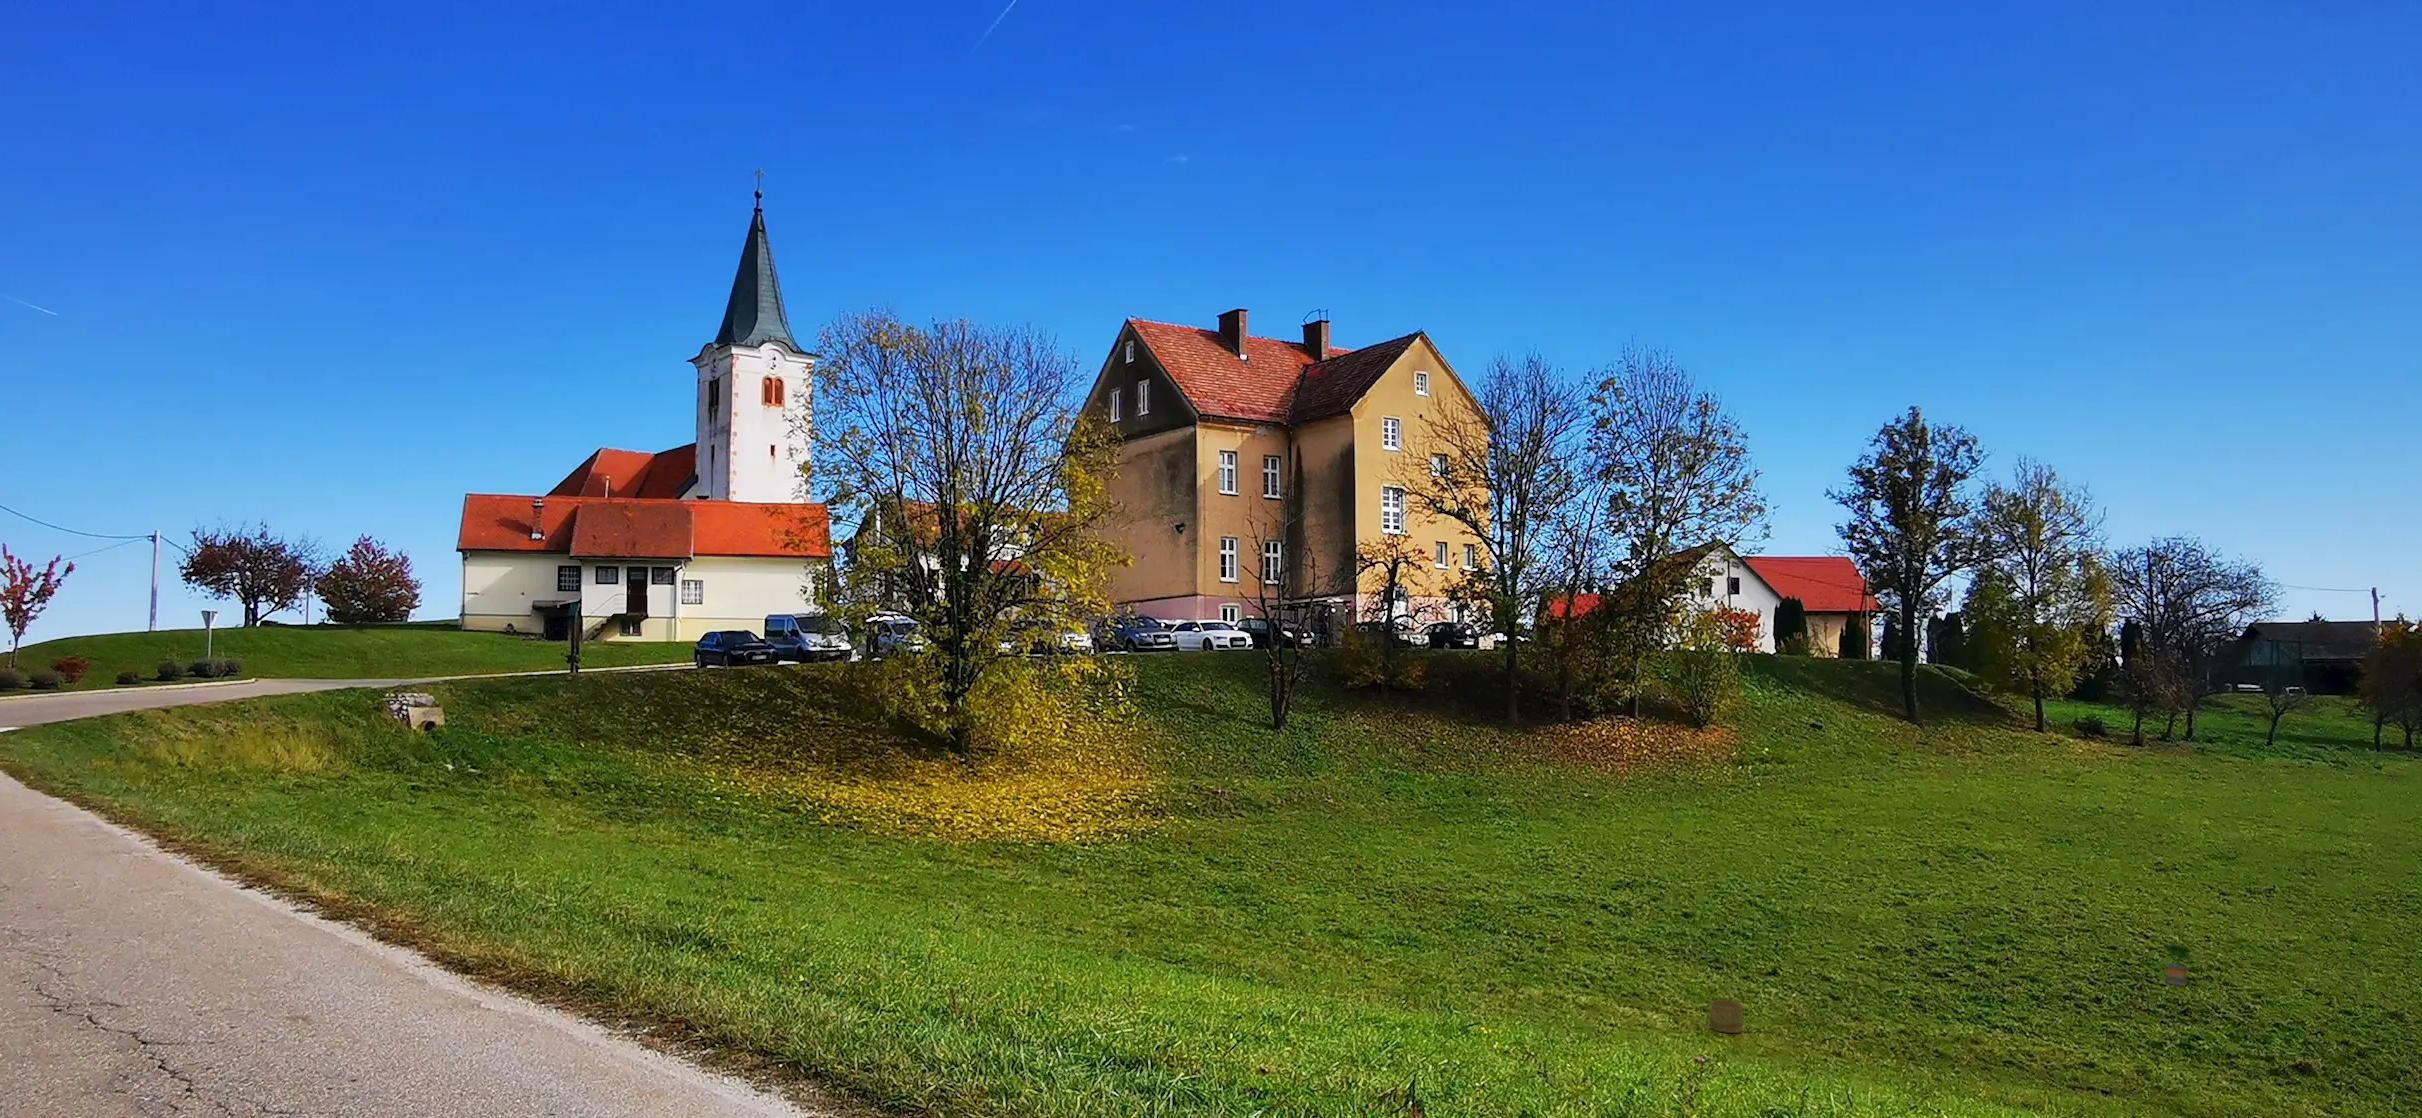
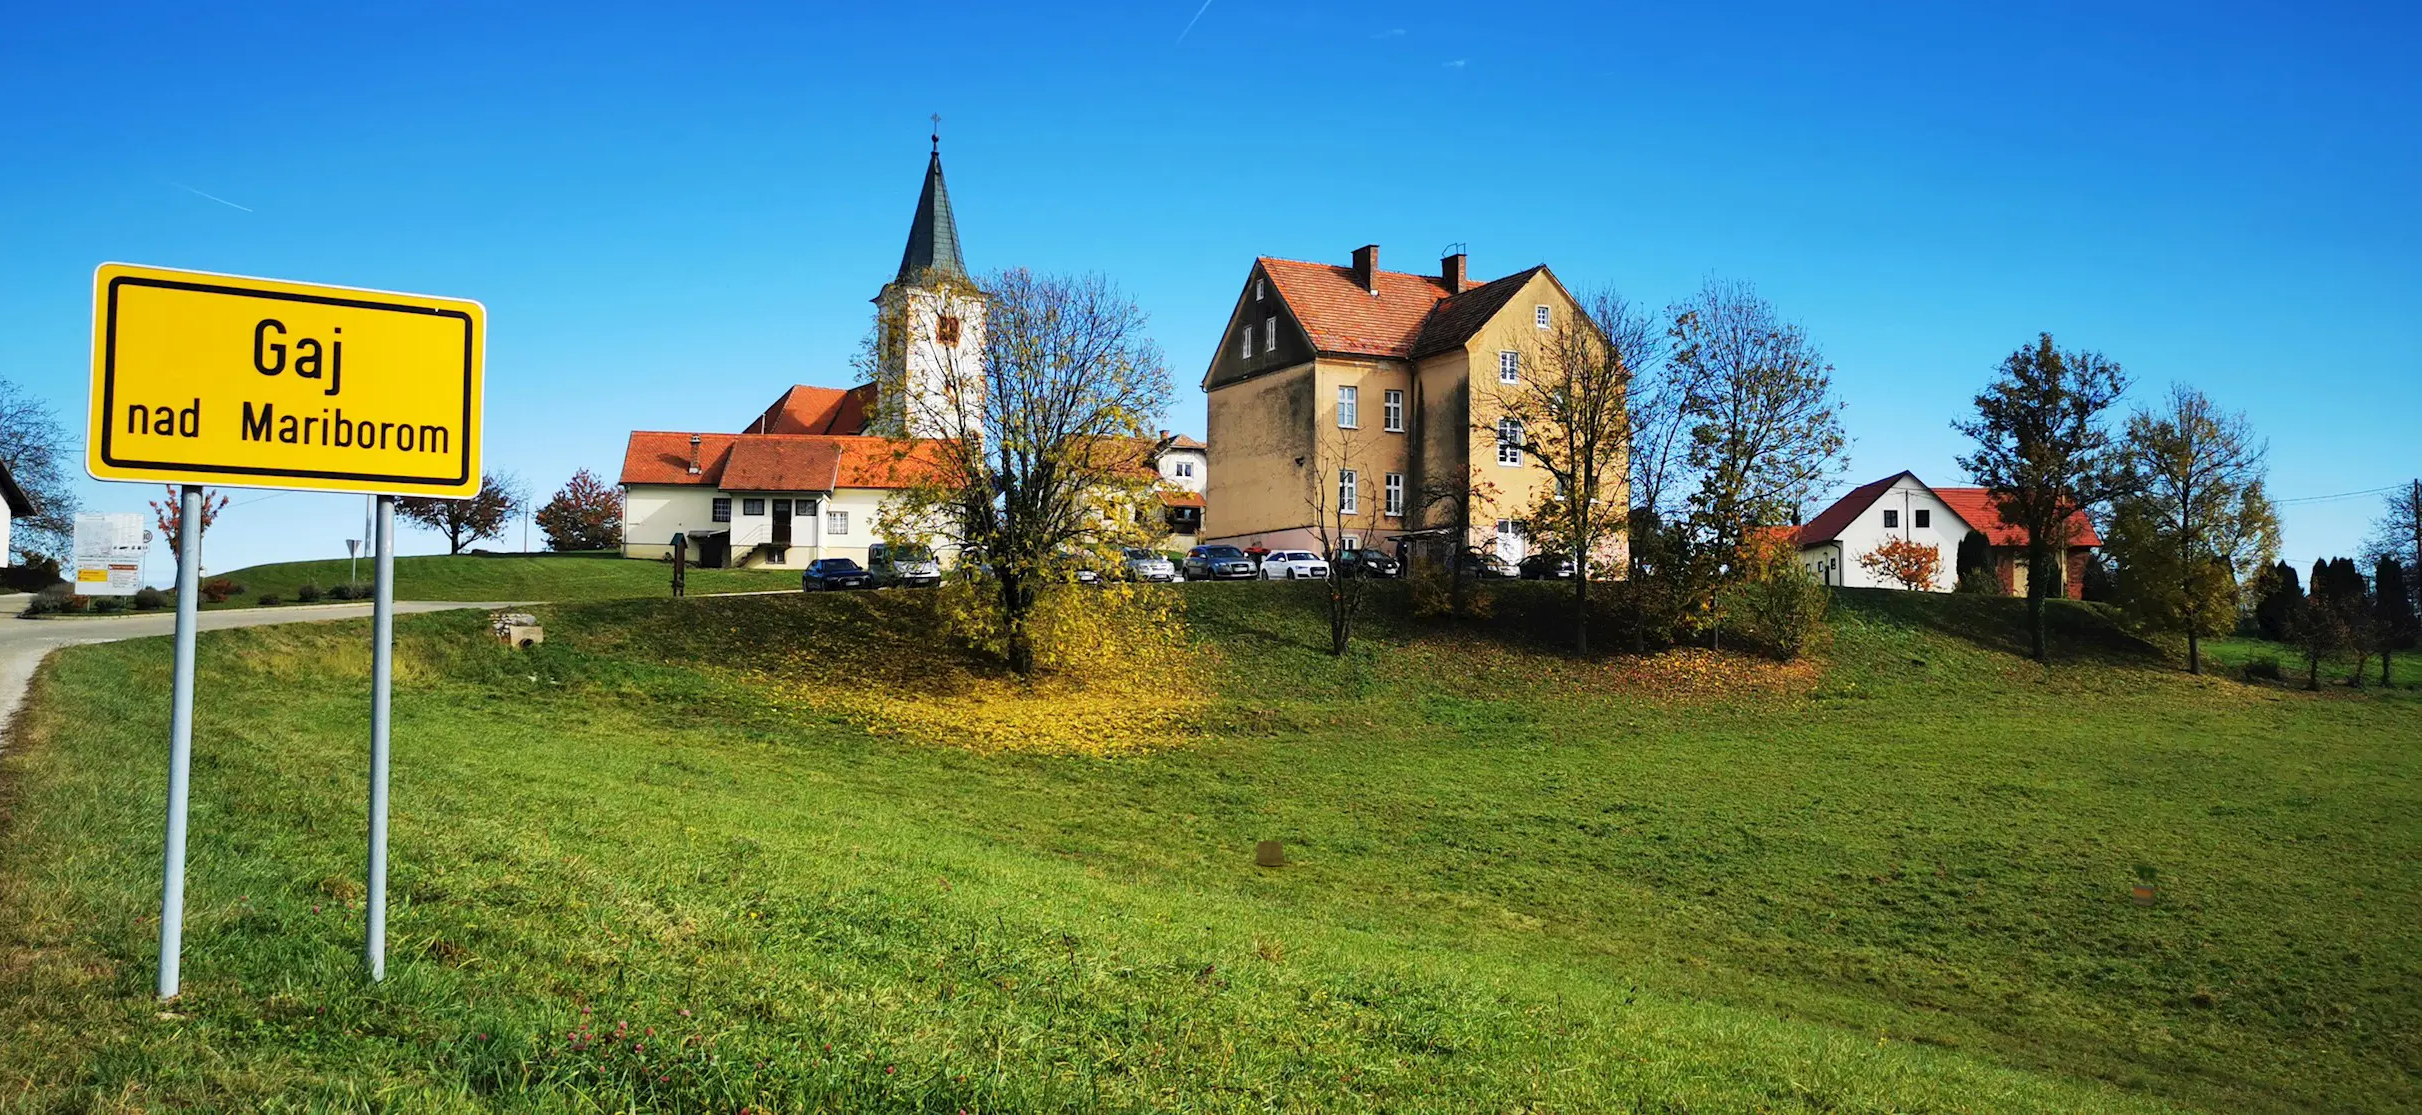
wooden bucket: present [1709,1000,1743,1033] -> present [1256,840,1283,866]

